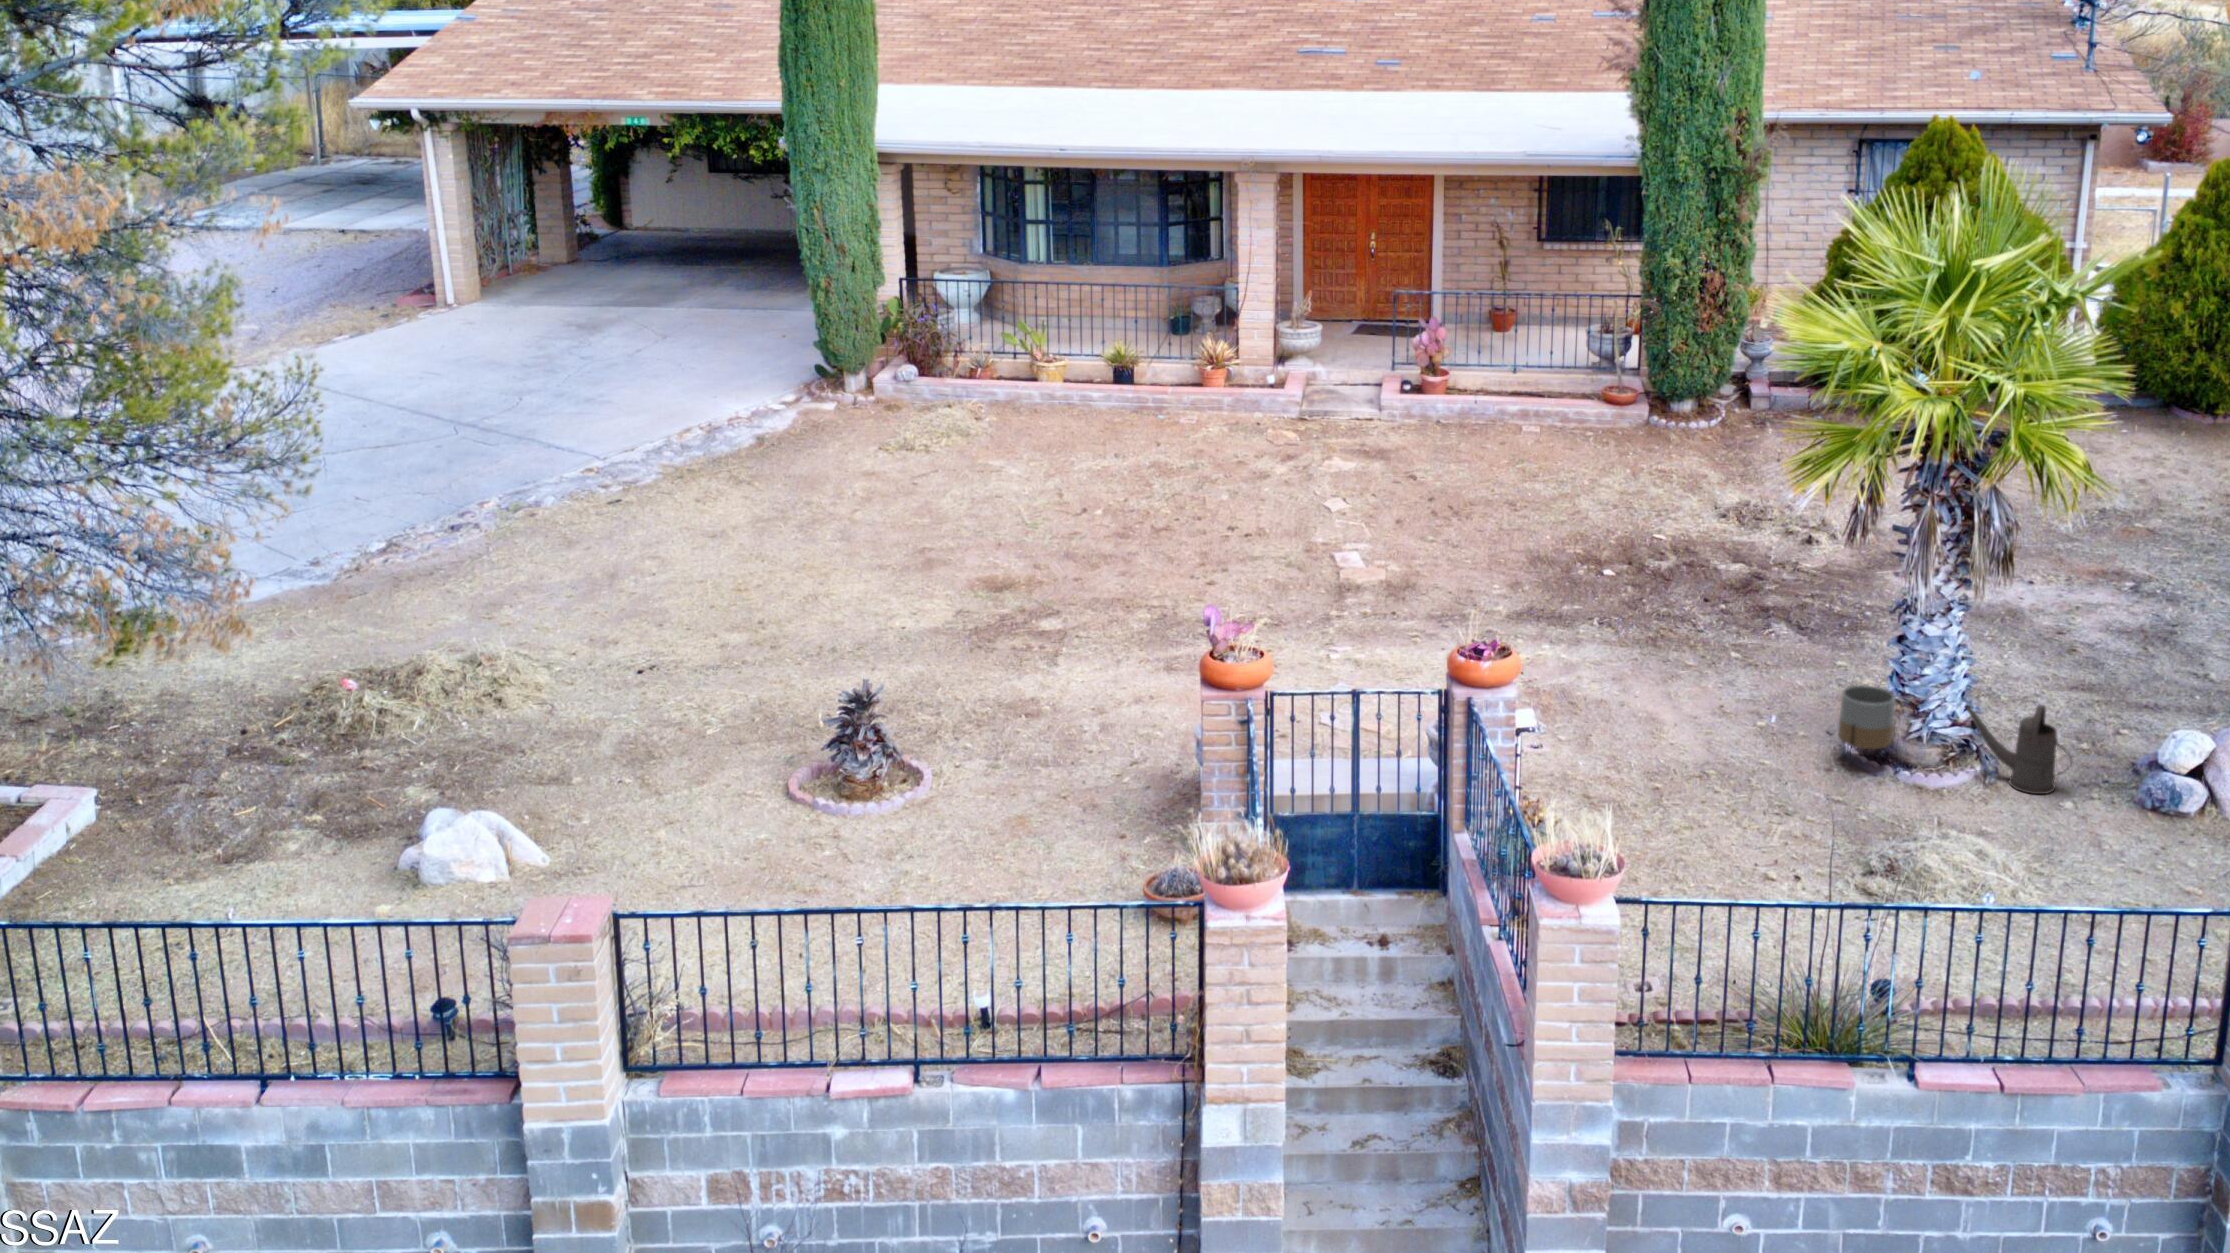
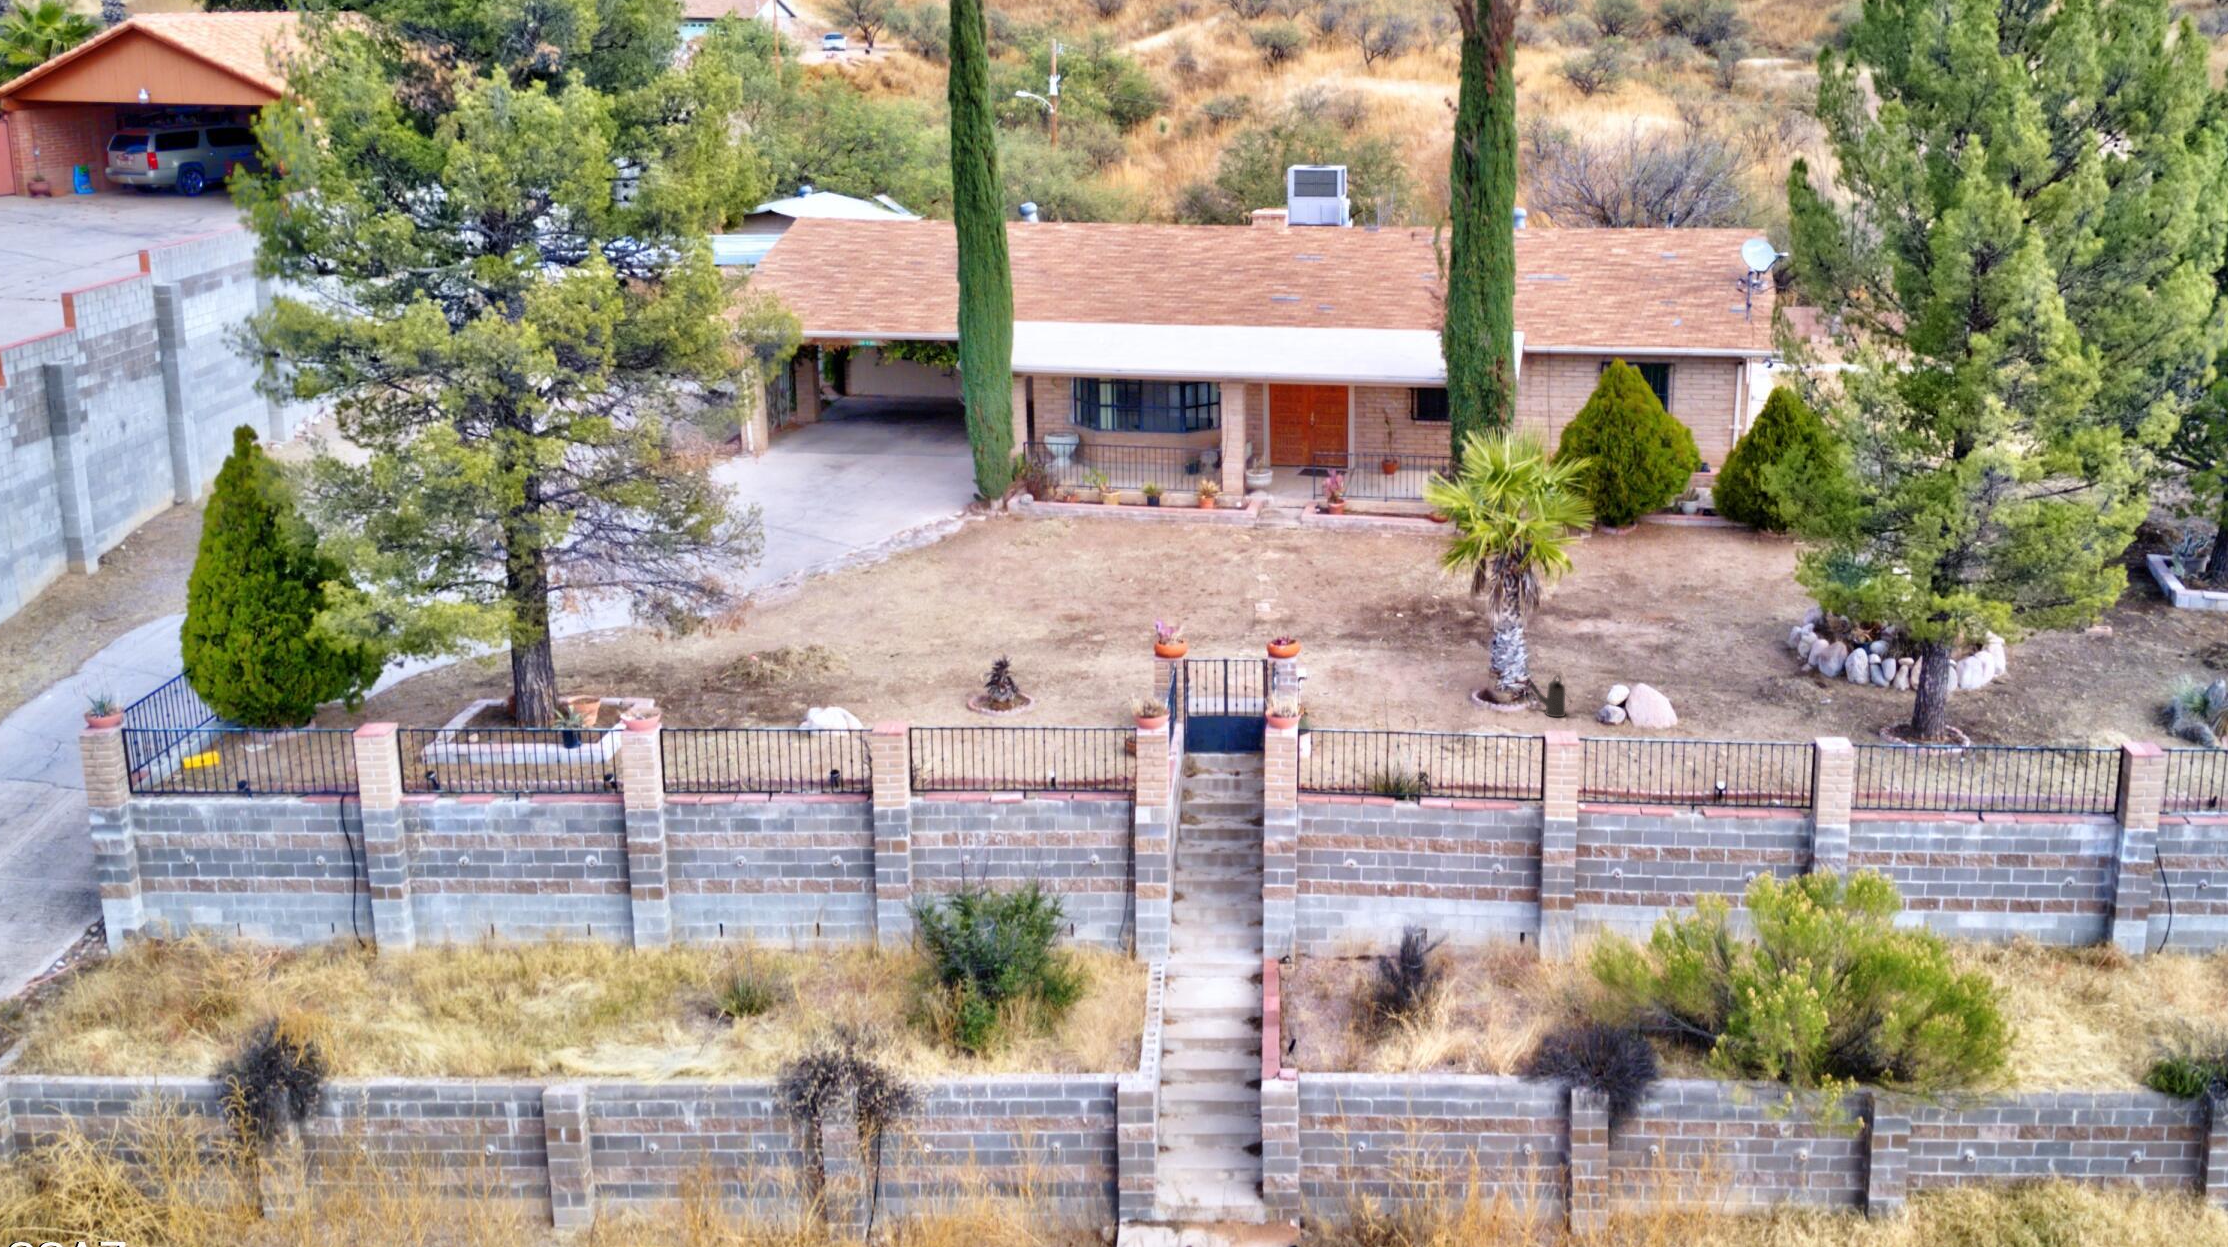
planter: present [1838,685,1895,749] -> none [1468,666,1494,707]

